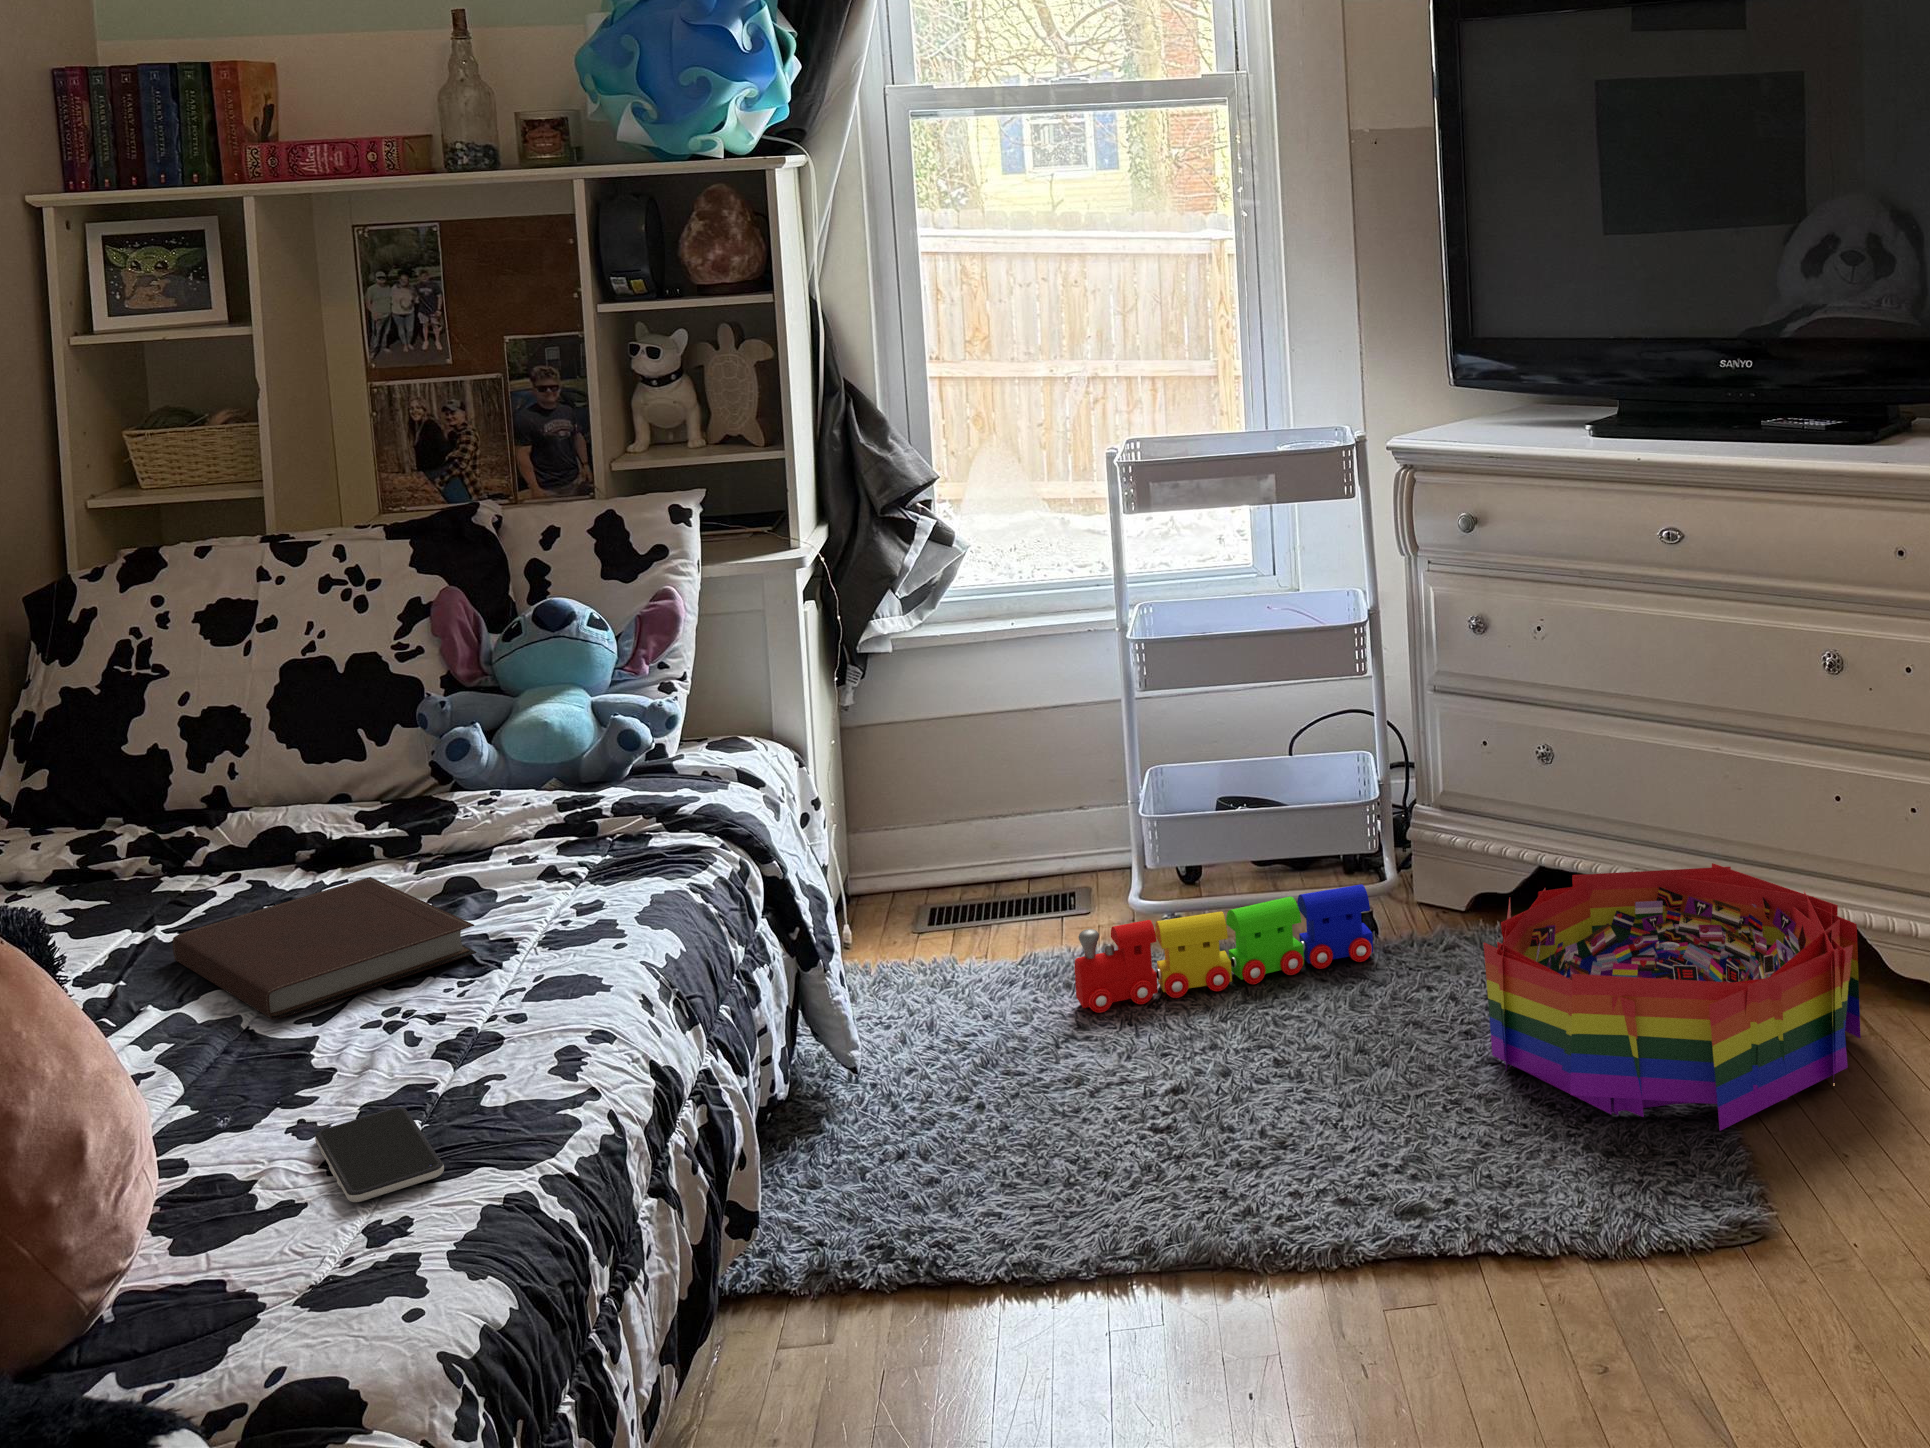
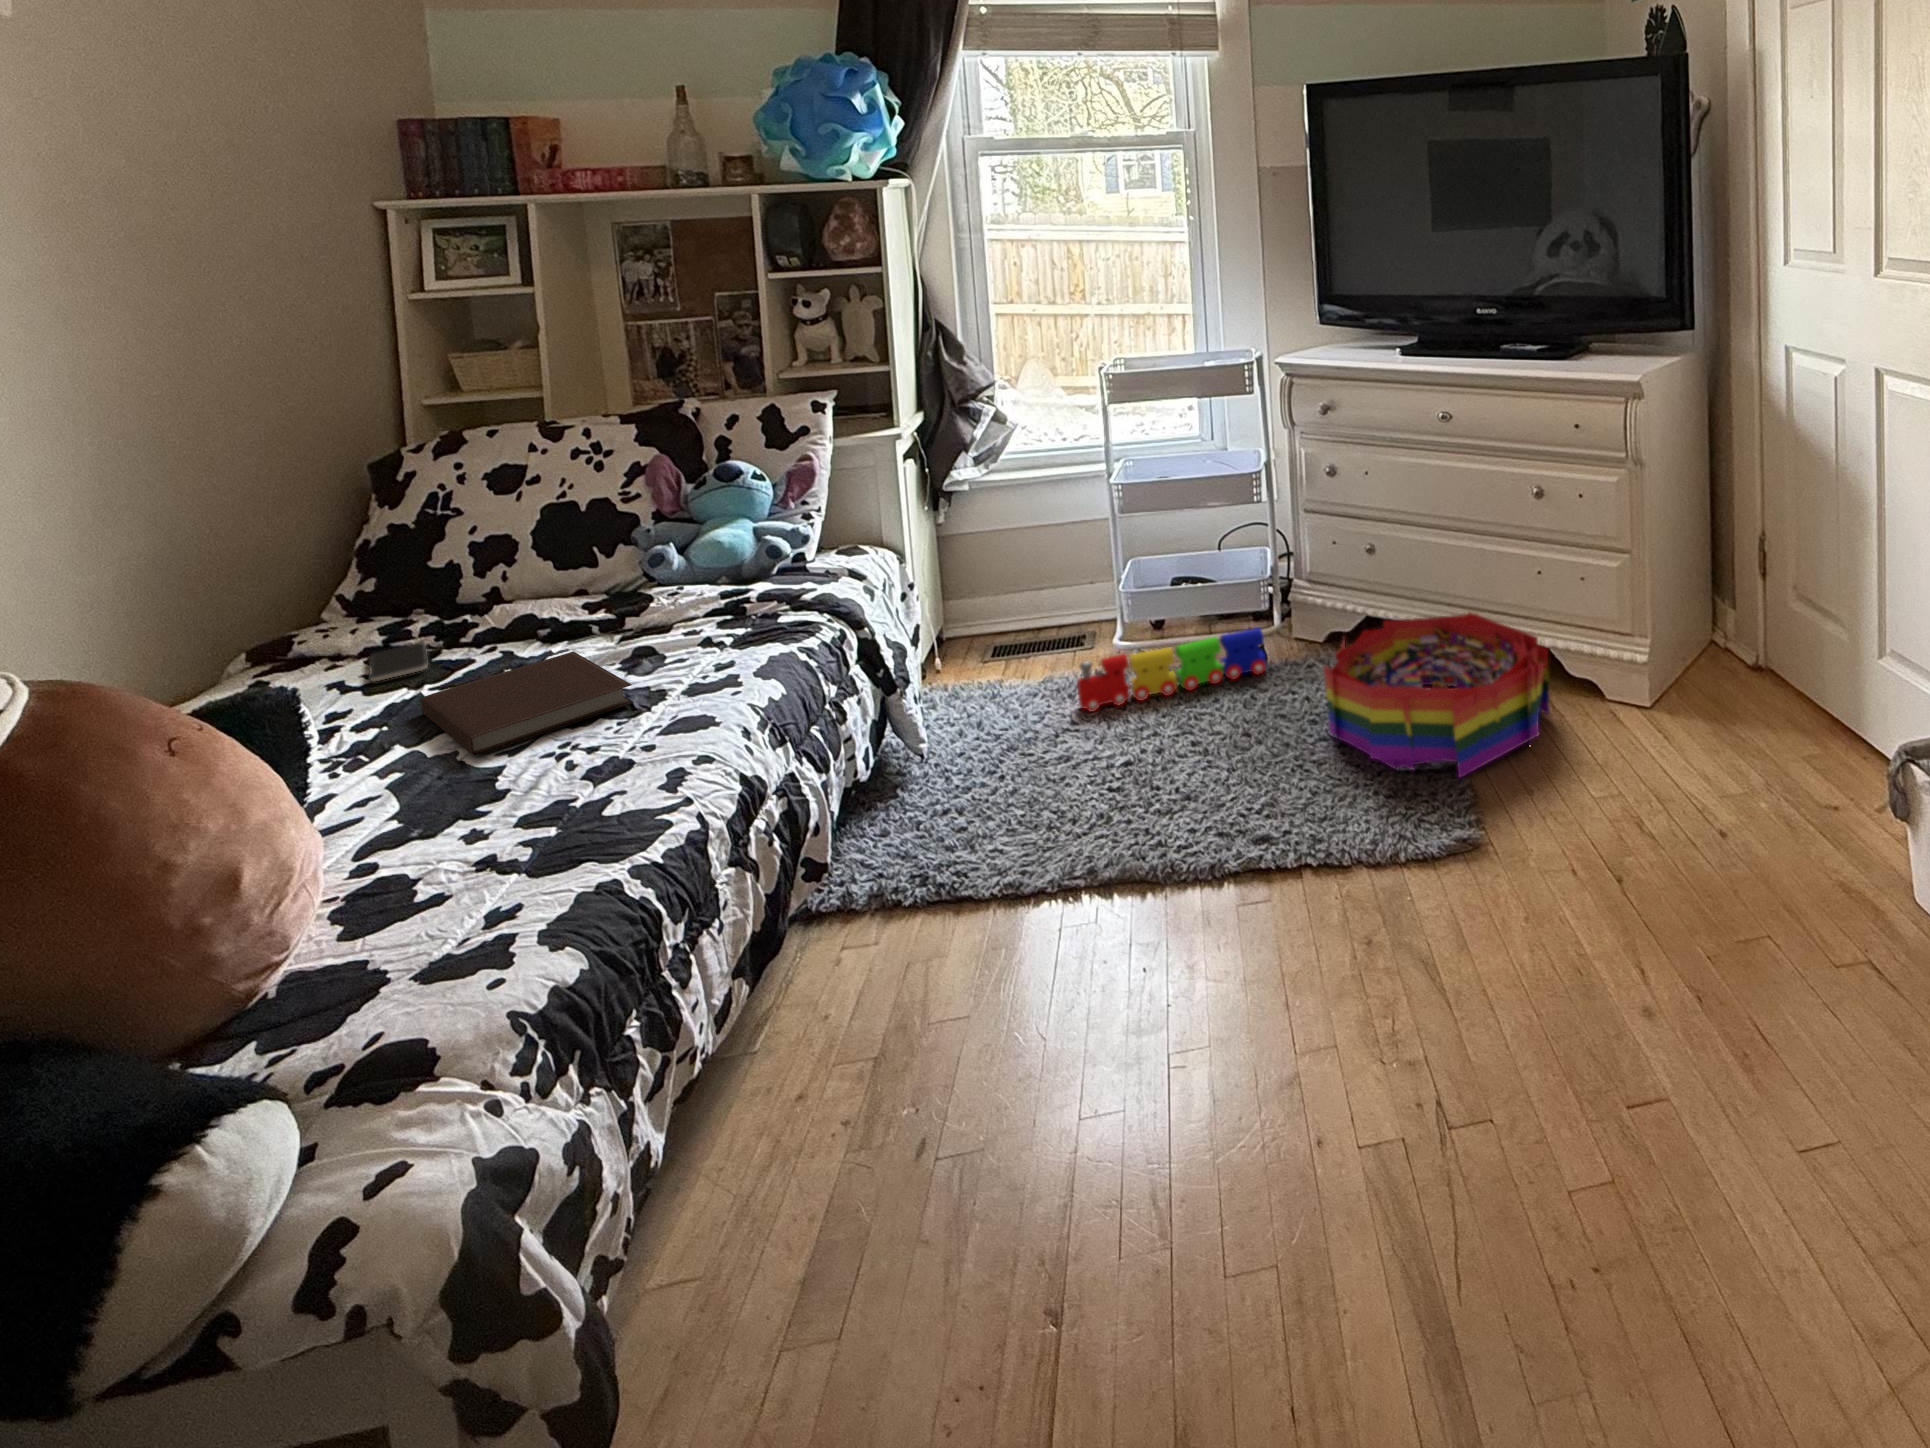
smartphone: present [315,1107,444,1202] -> present [369,643,428,681]

